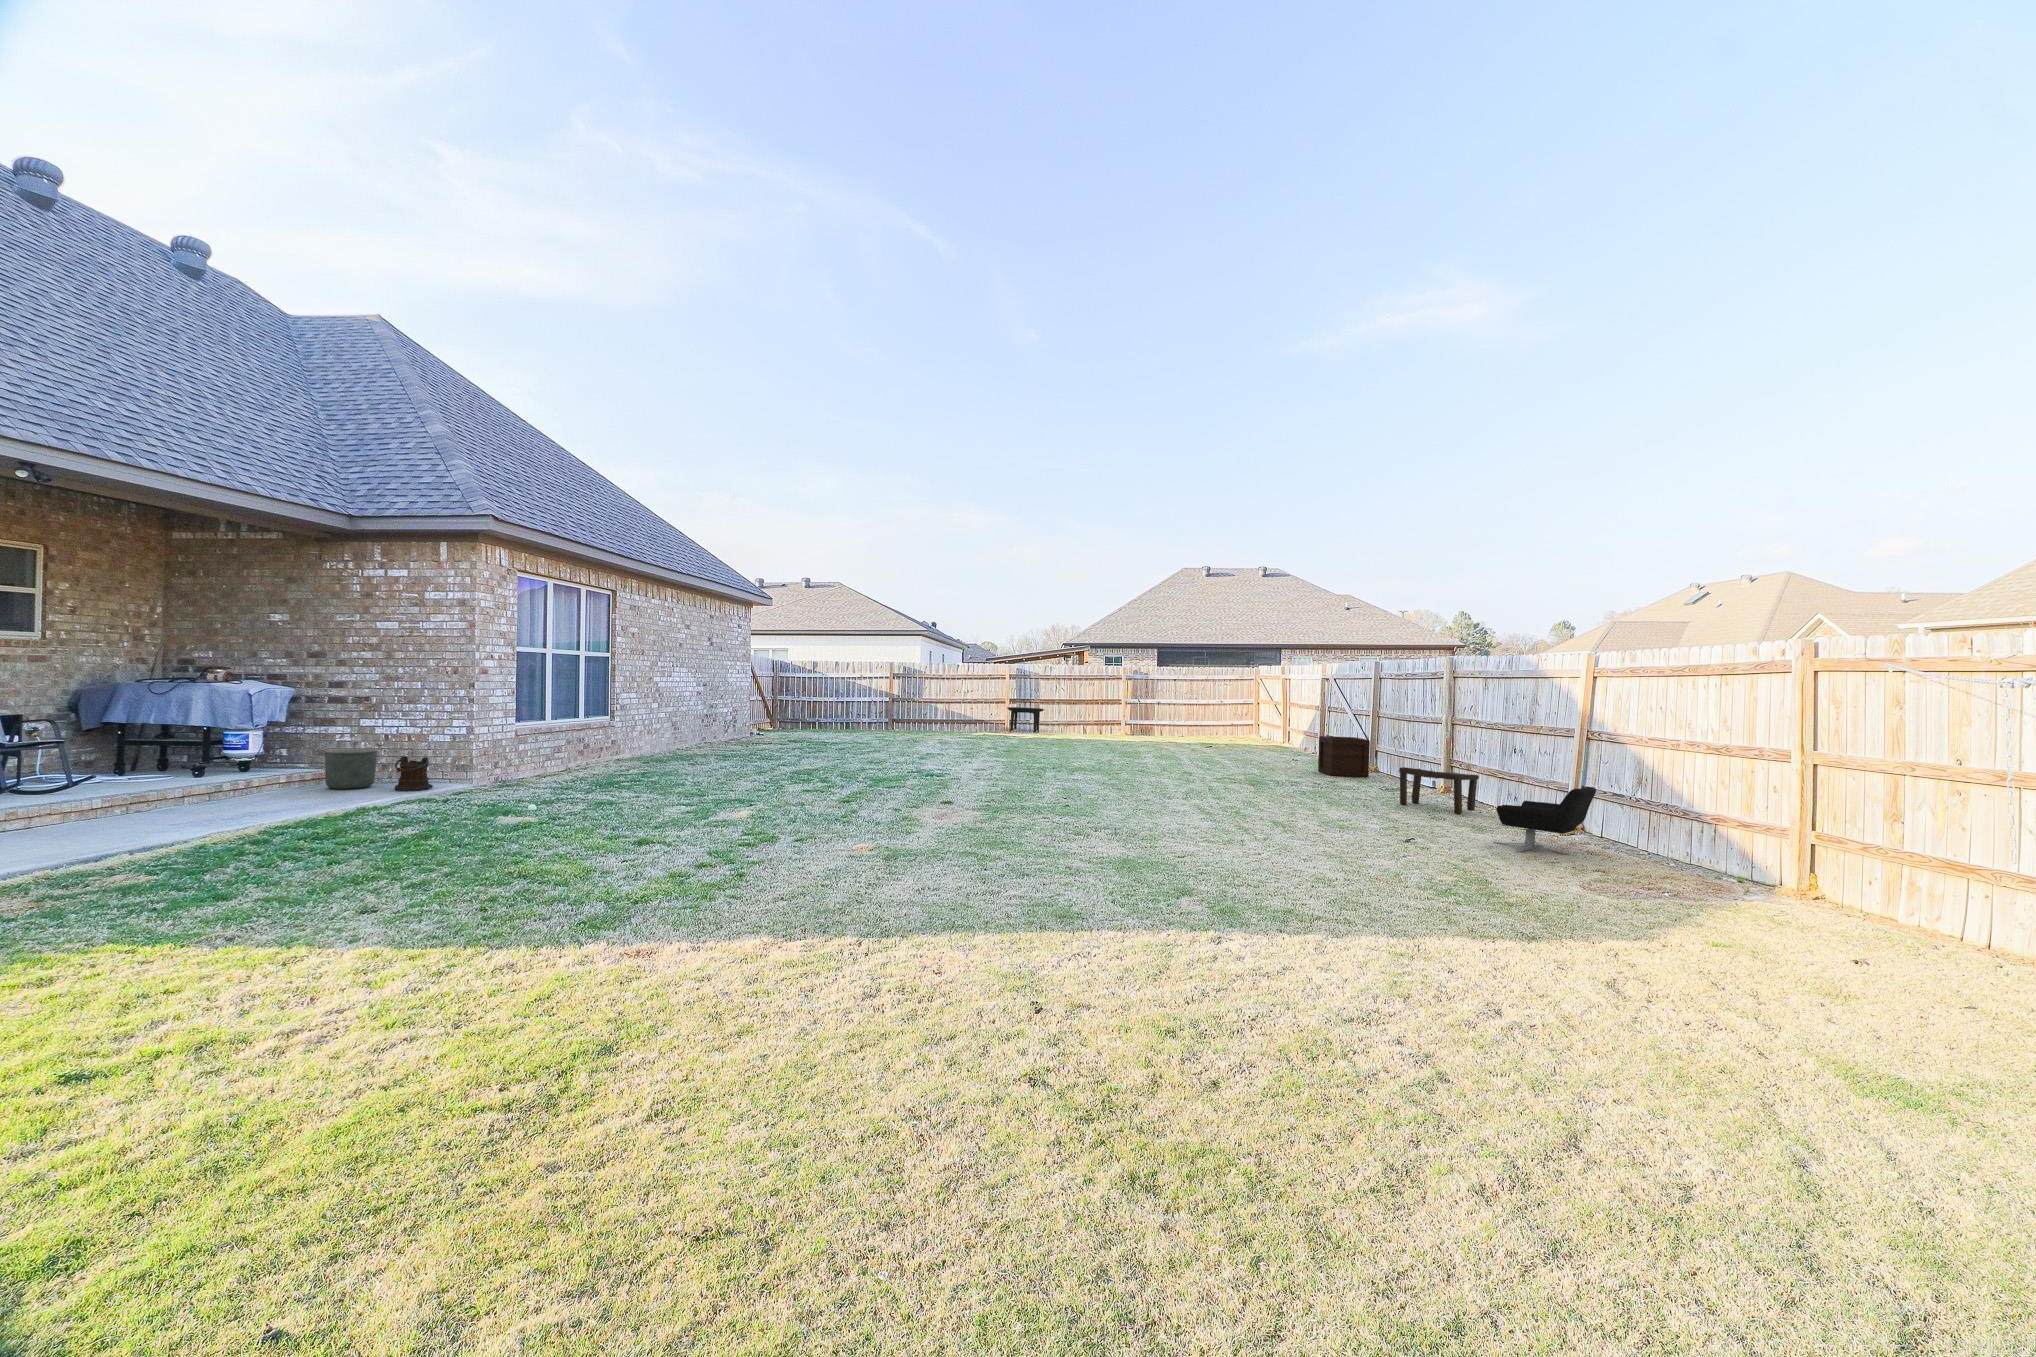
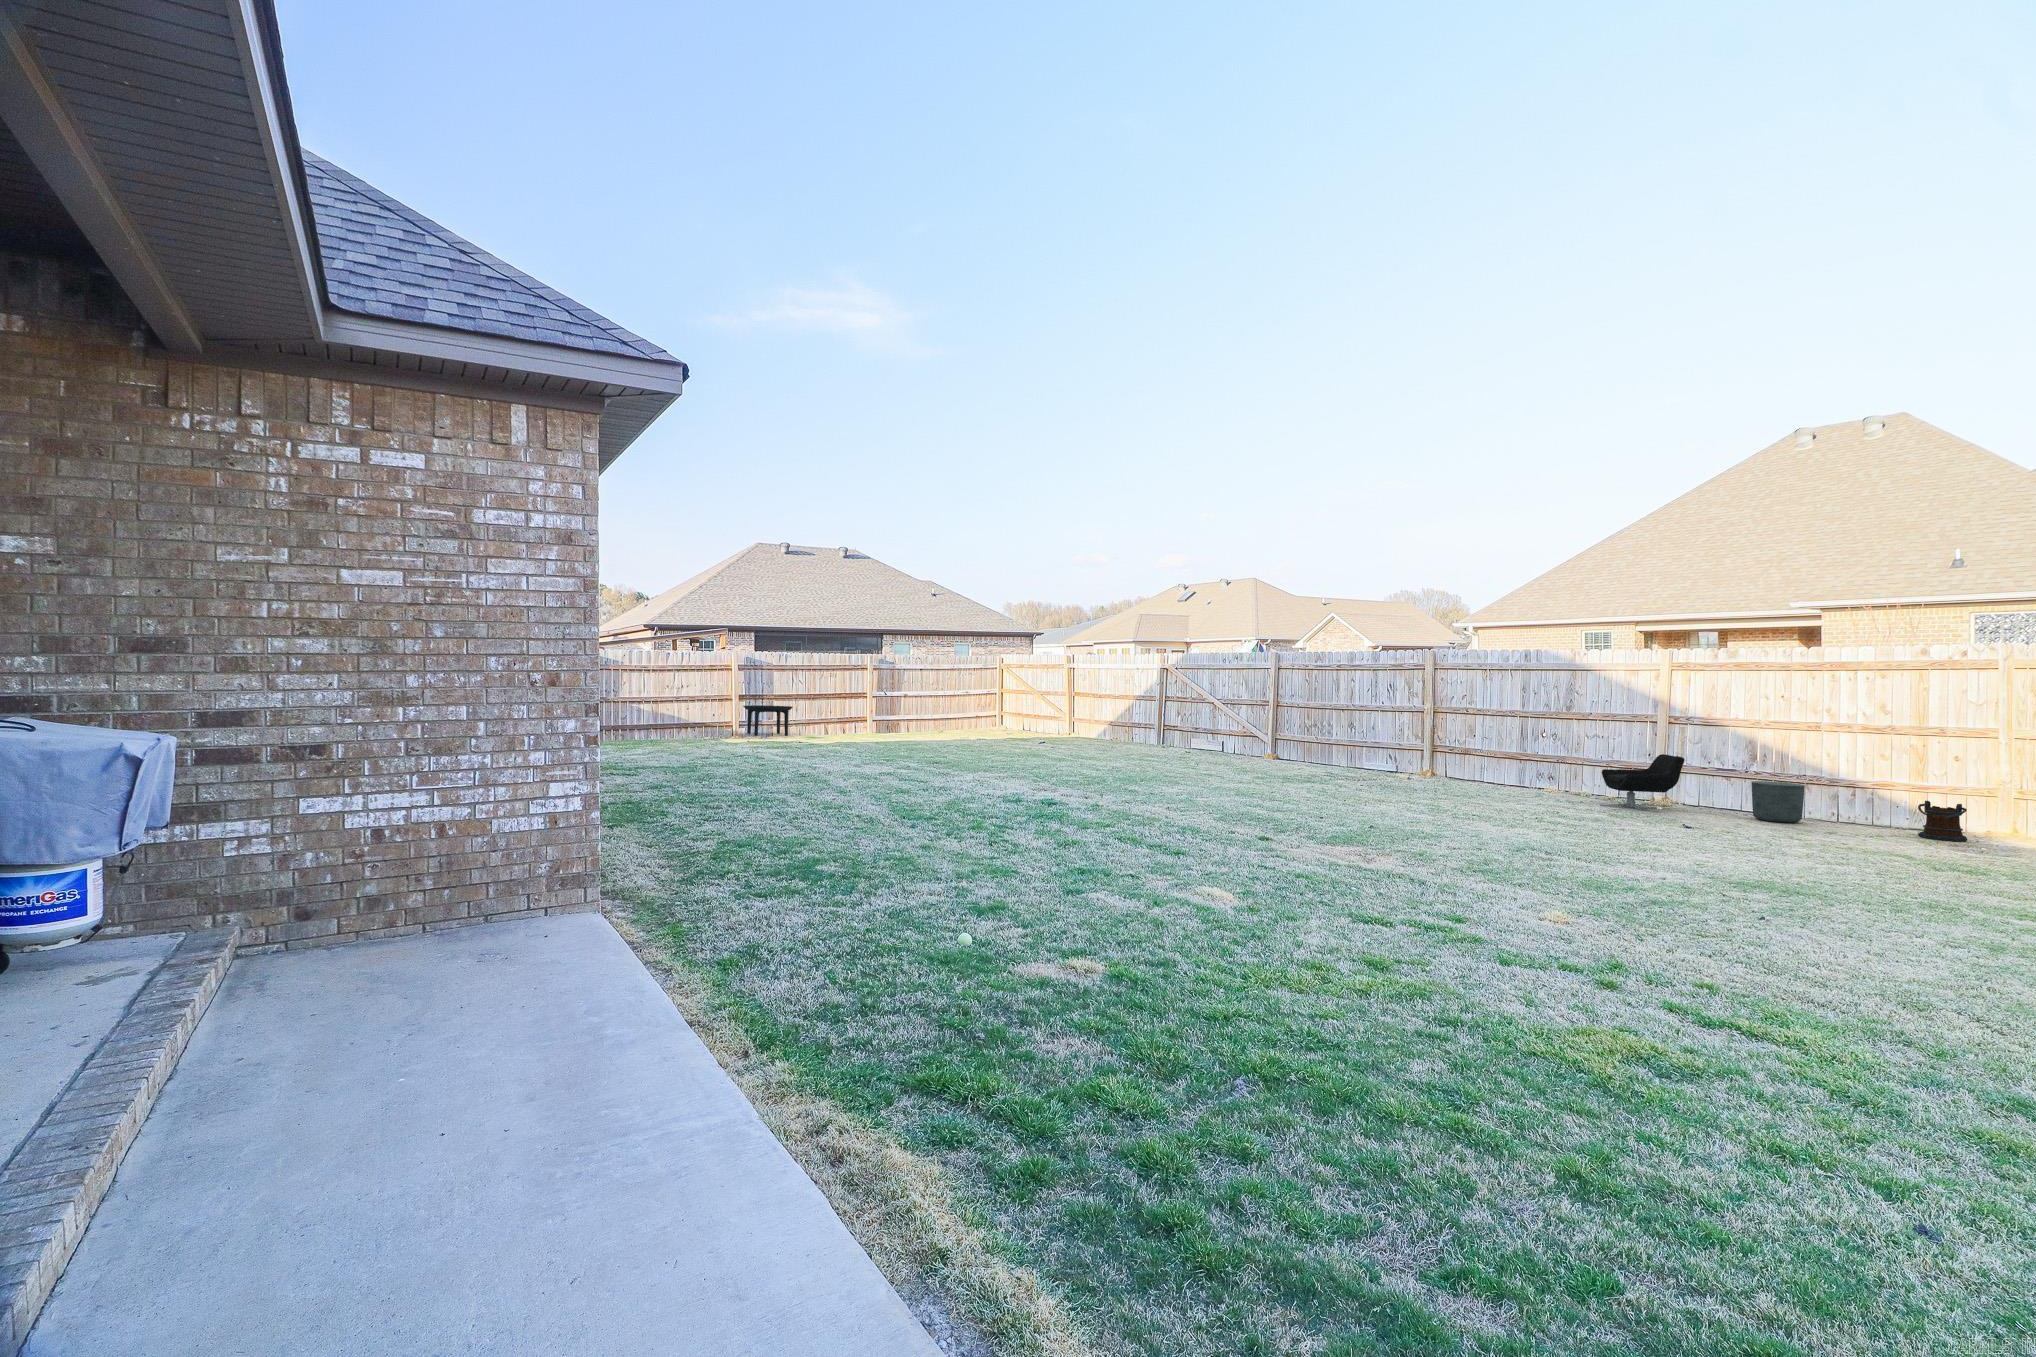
wooden crate: present [1318,736,1370,777] -> none [1226,724,1278,762]
planter: present [325,749,377,789] -> present [1751,781,1805,823]
bucket: present [395,756,433,791] -> present [1918,801,1967,841]
bench: present [1399,767,1479,814] -> none [1414,749,1480,786]

